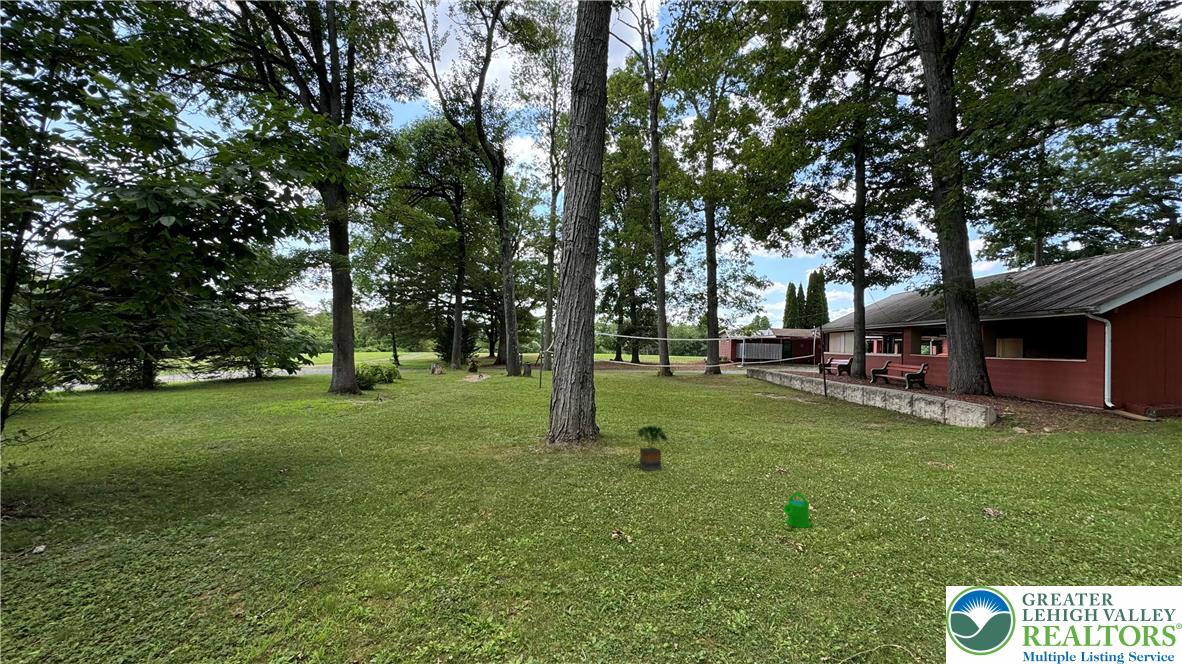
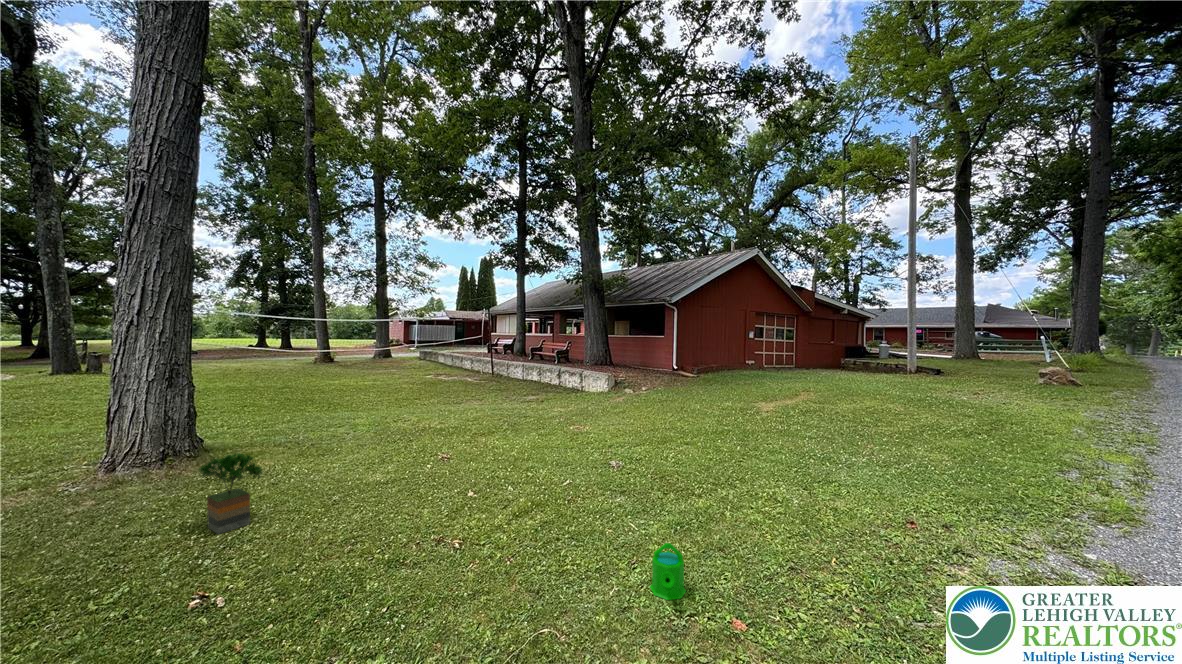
watering can: present [784,492,811,528] -> present [650,543,686,600]

